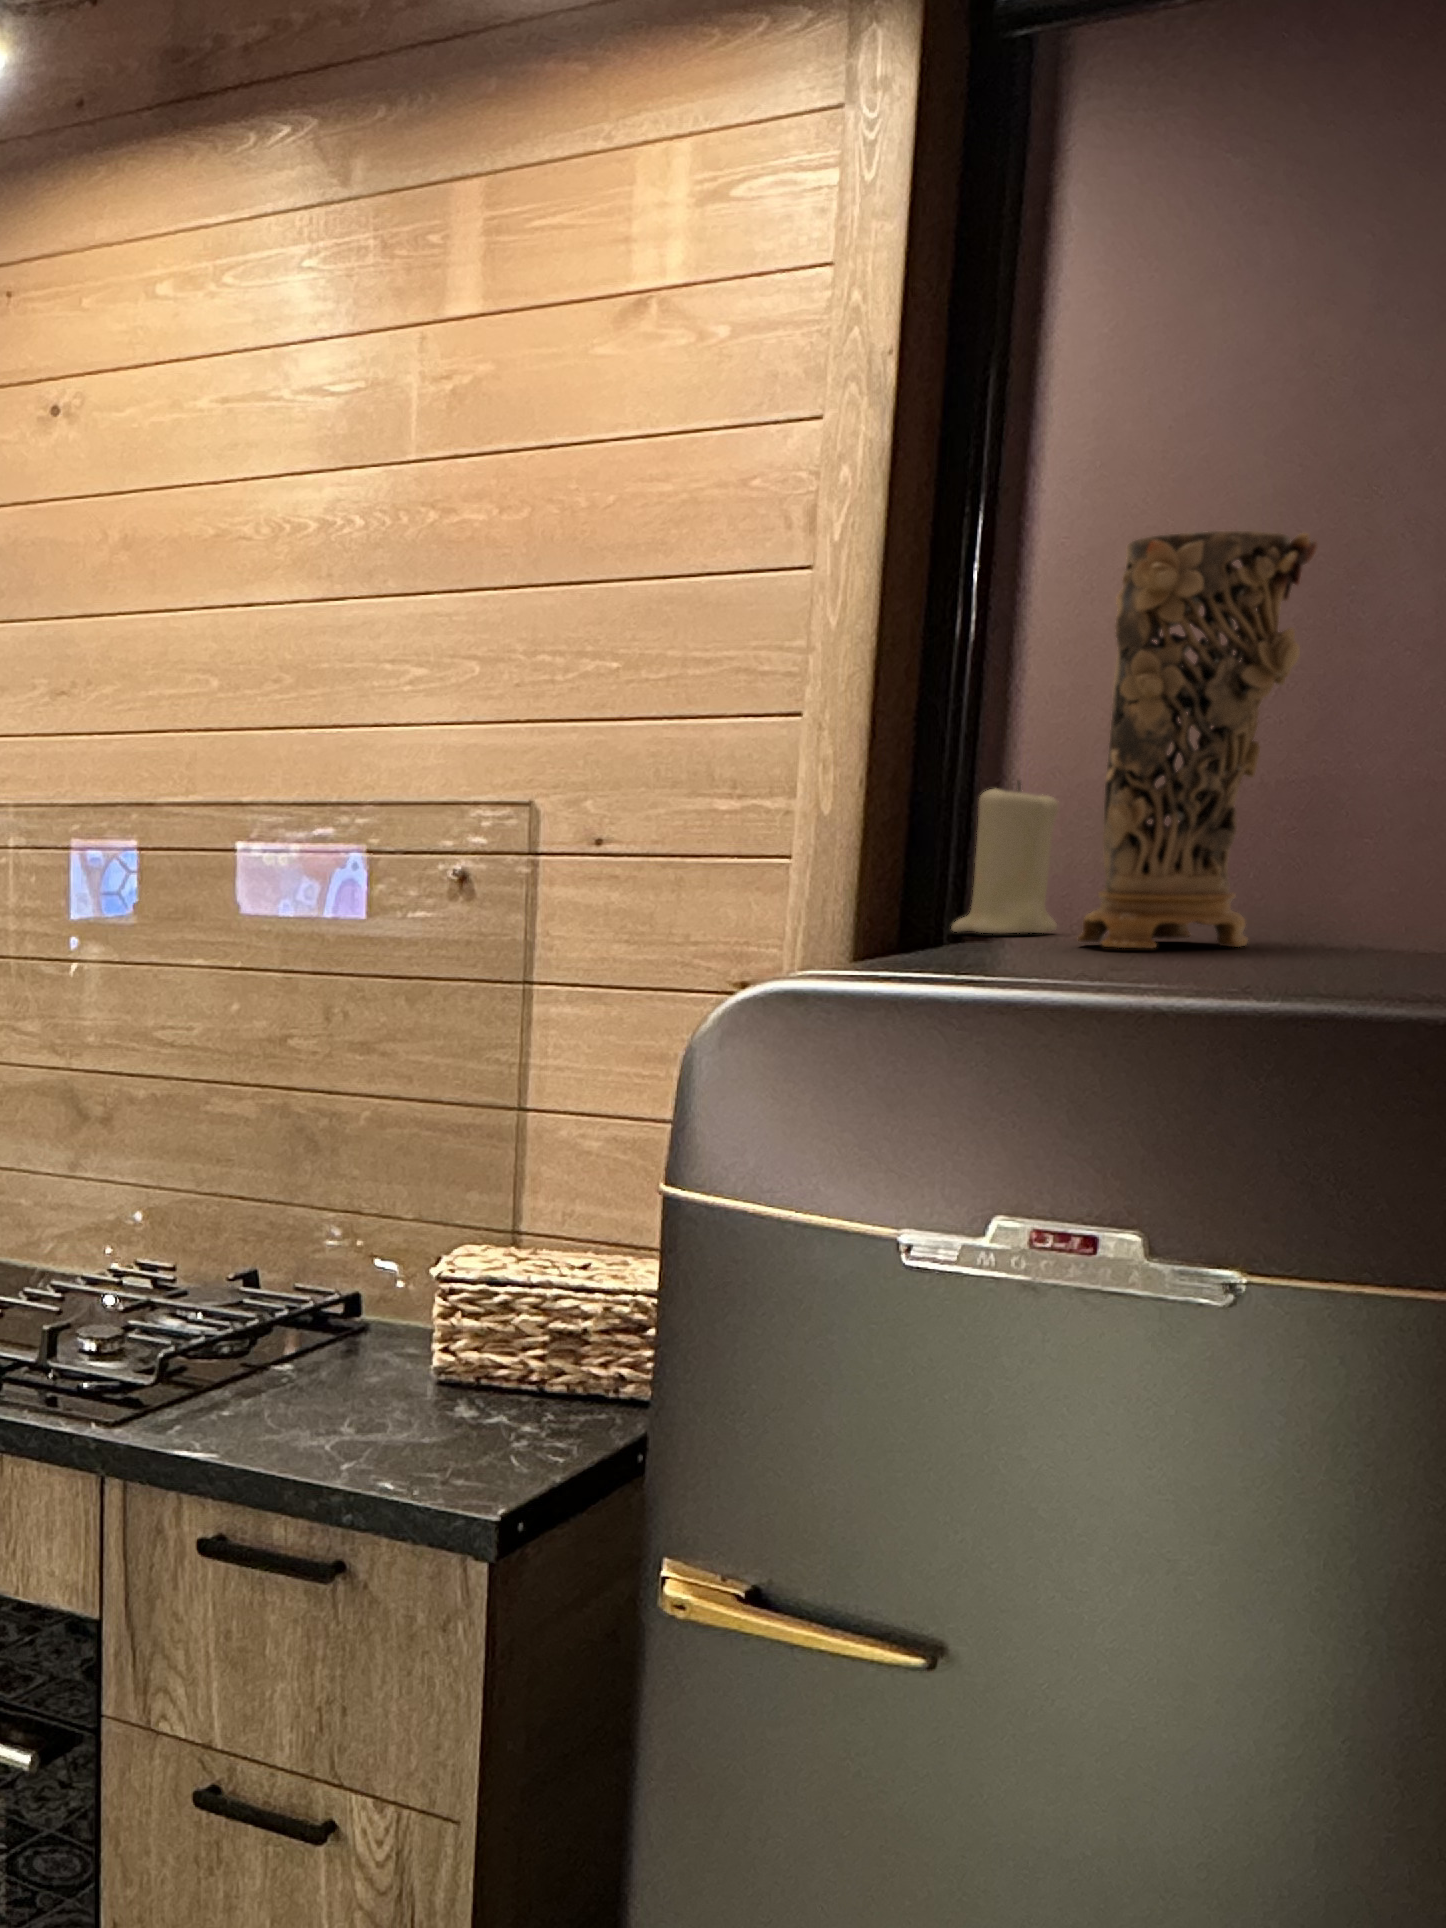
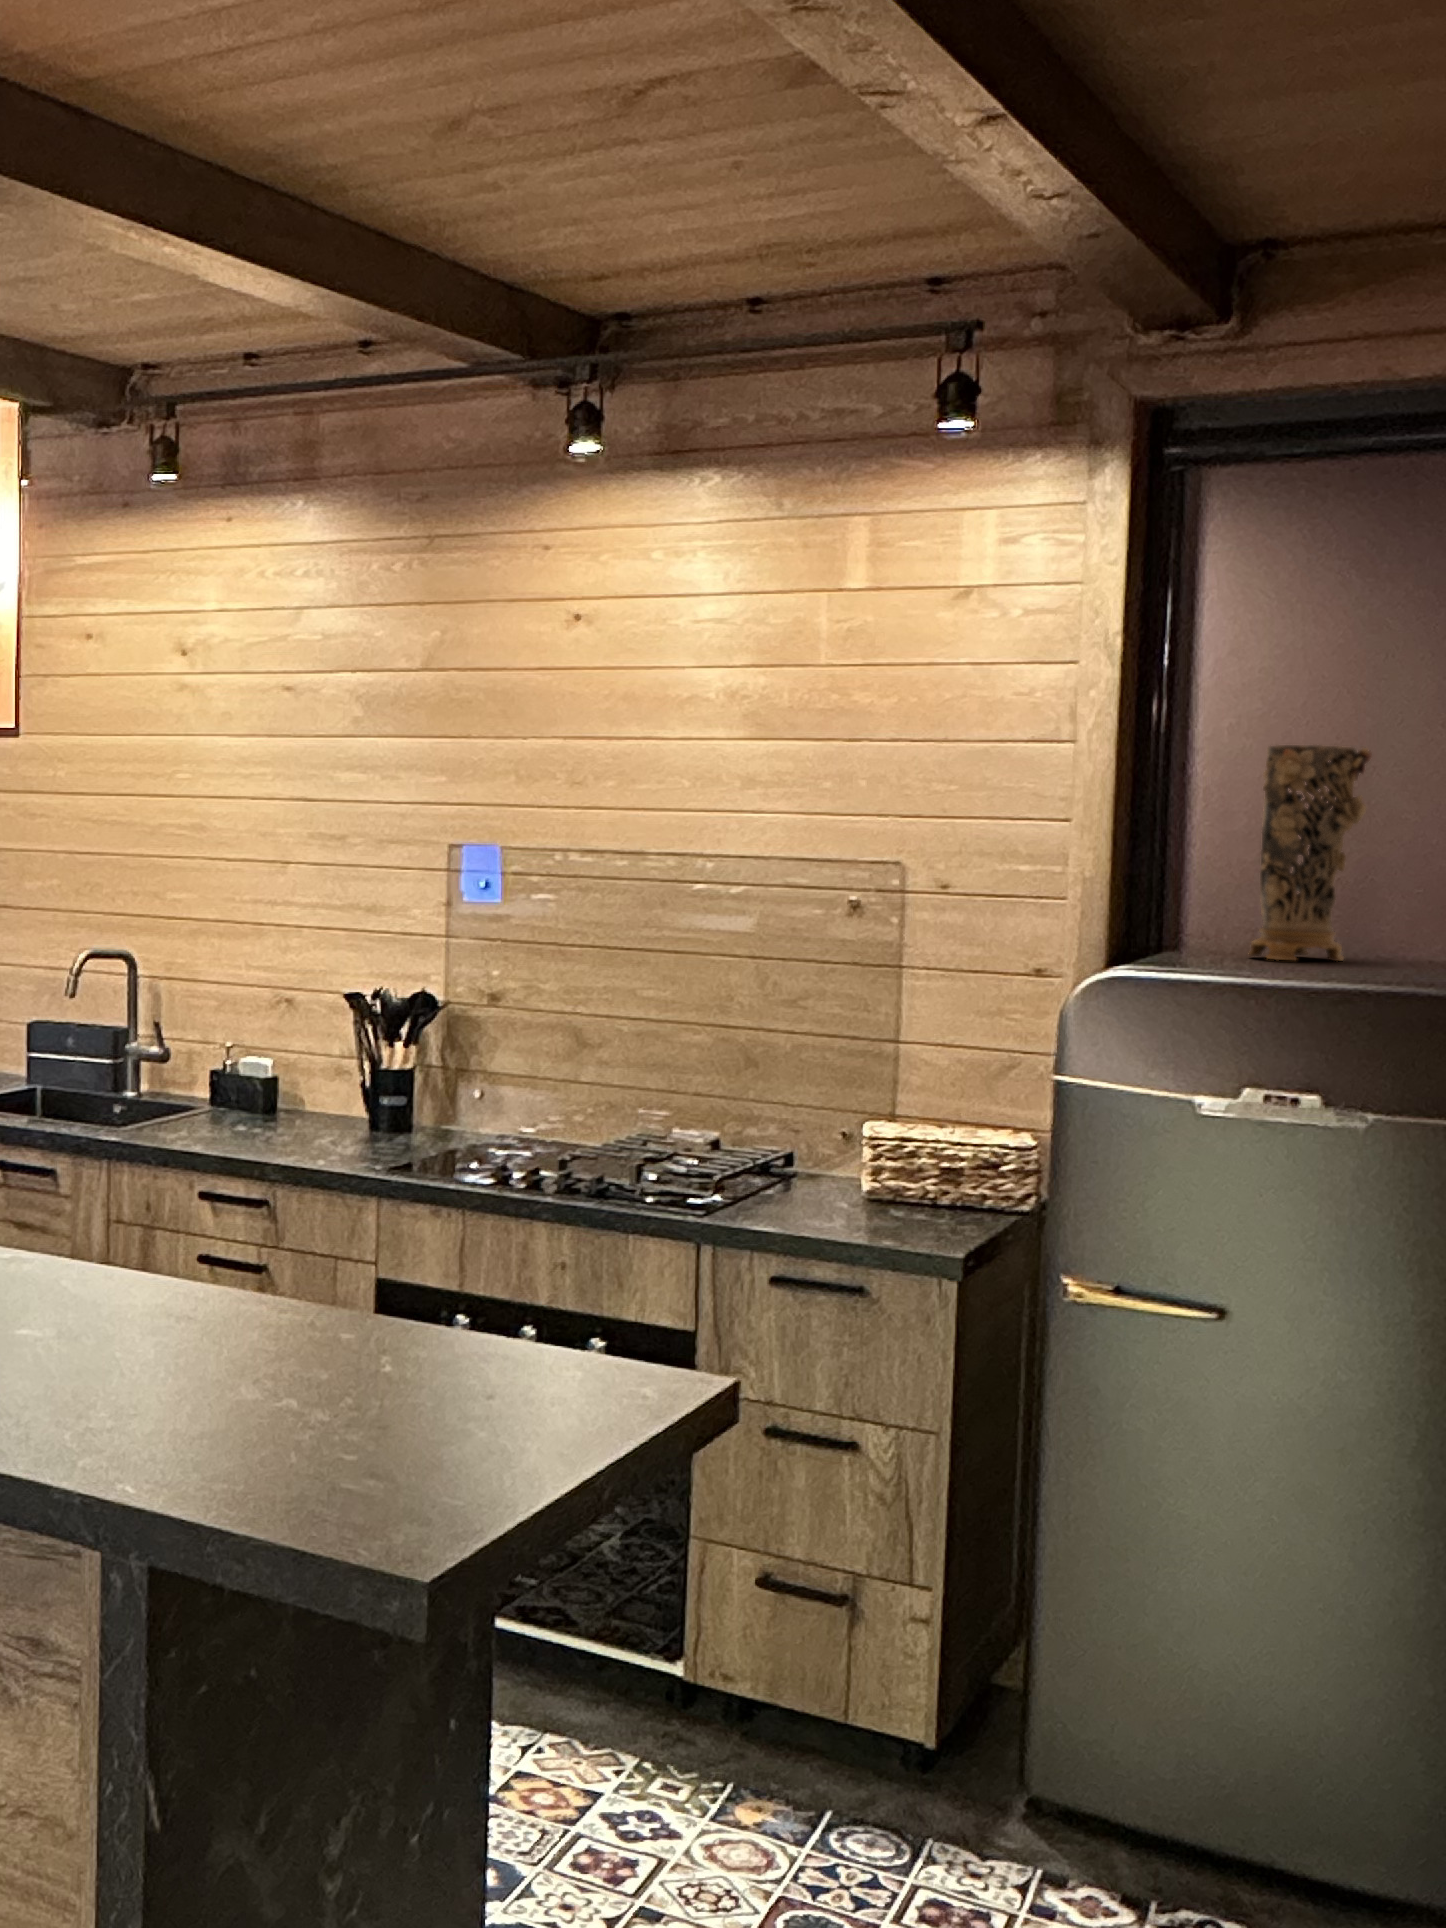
candle: present [952,781,1058,933] -> none [1162,863,1223,950]

